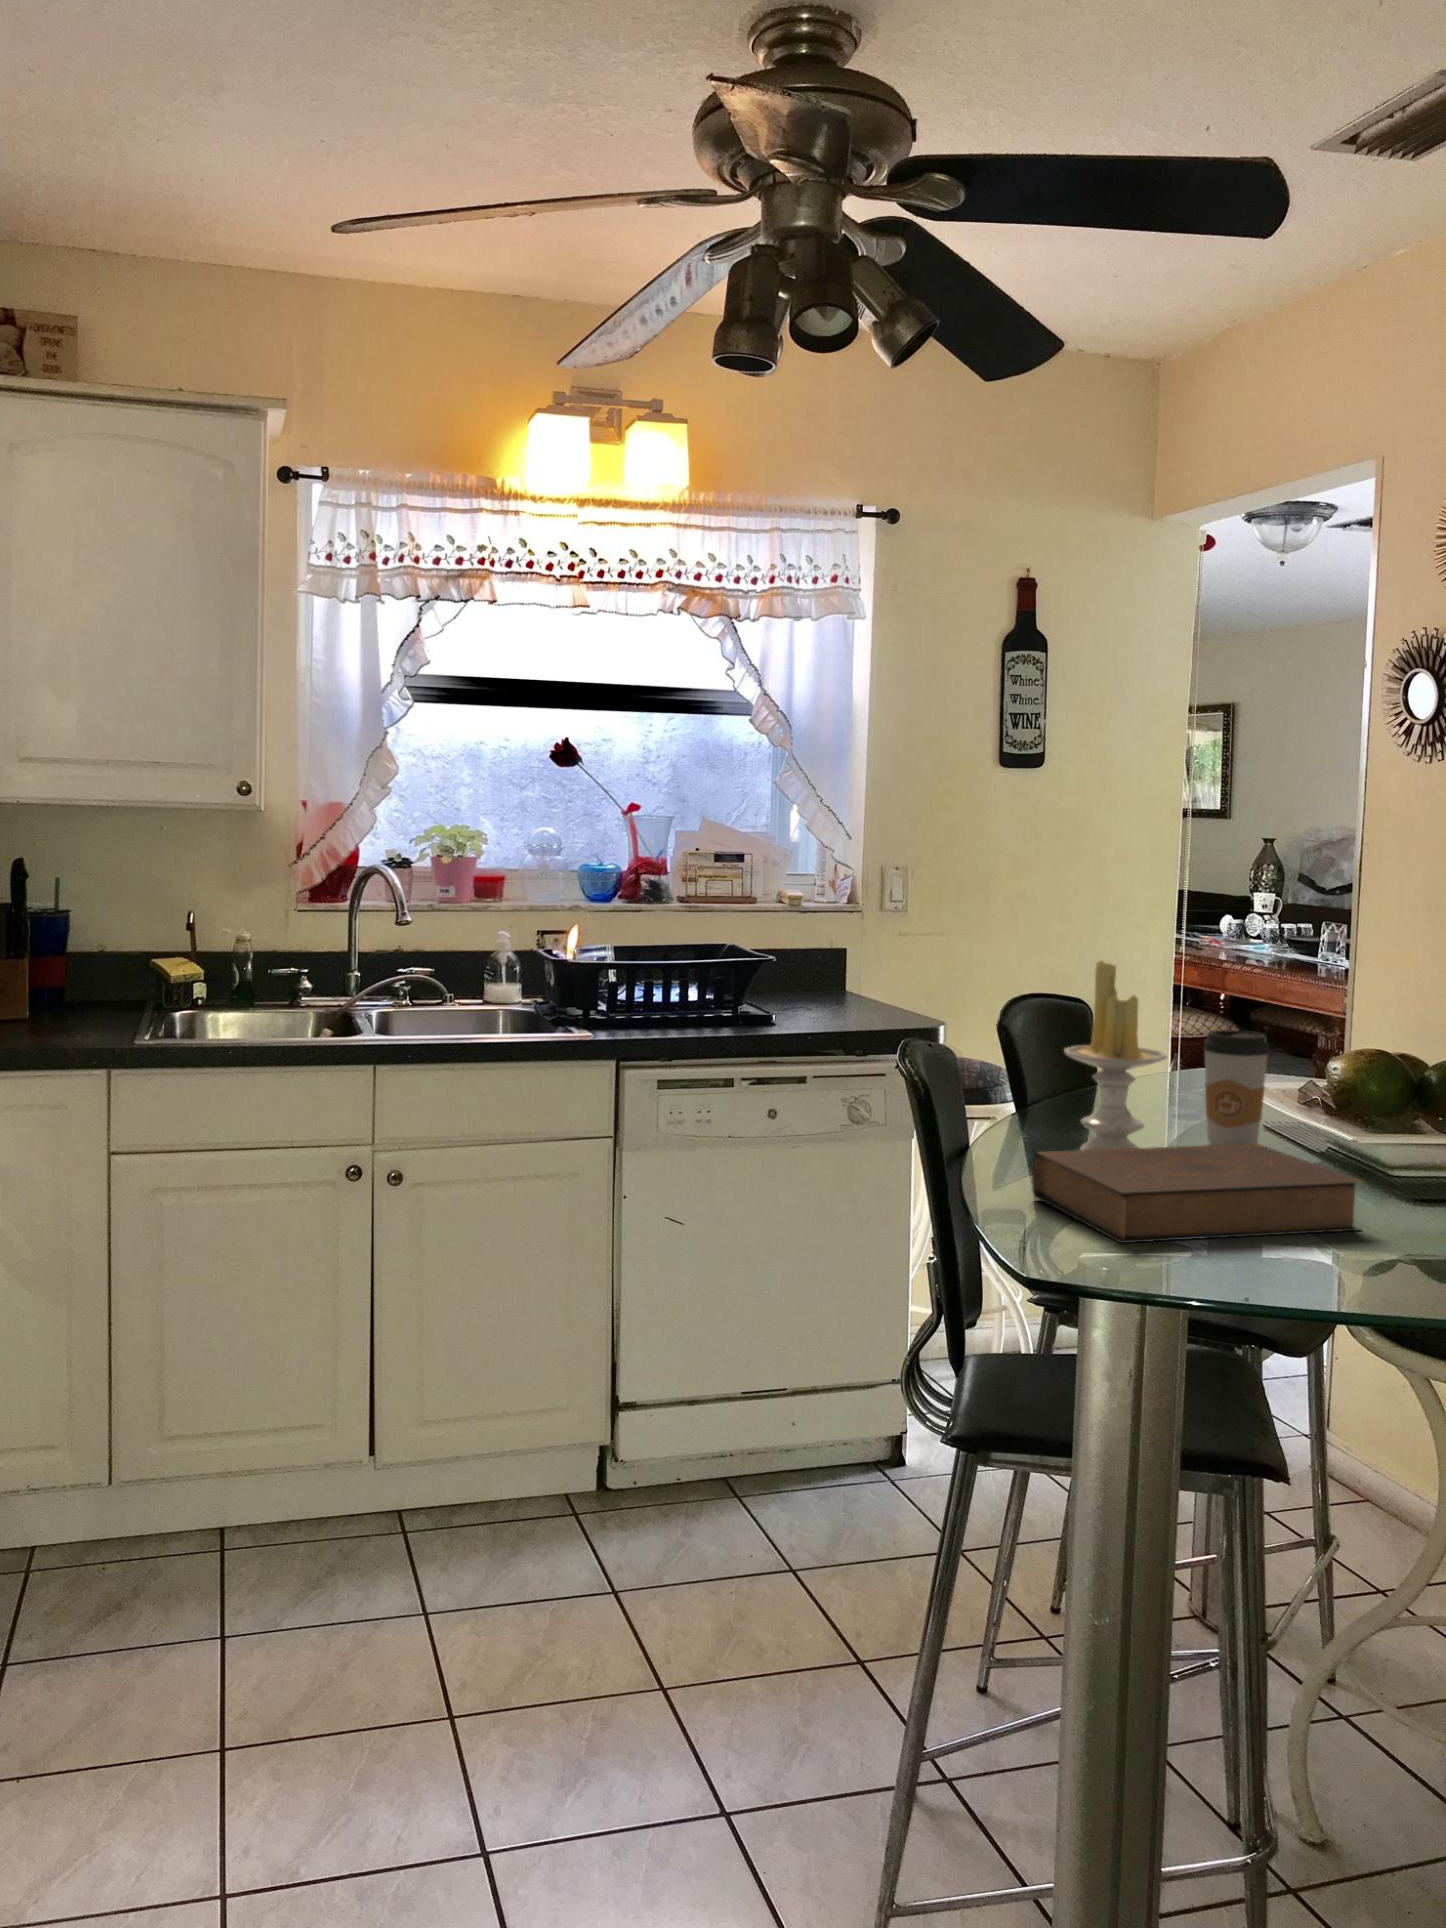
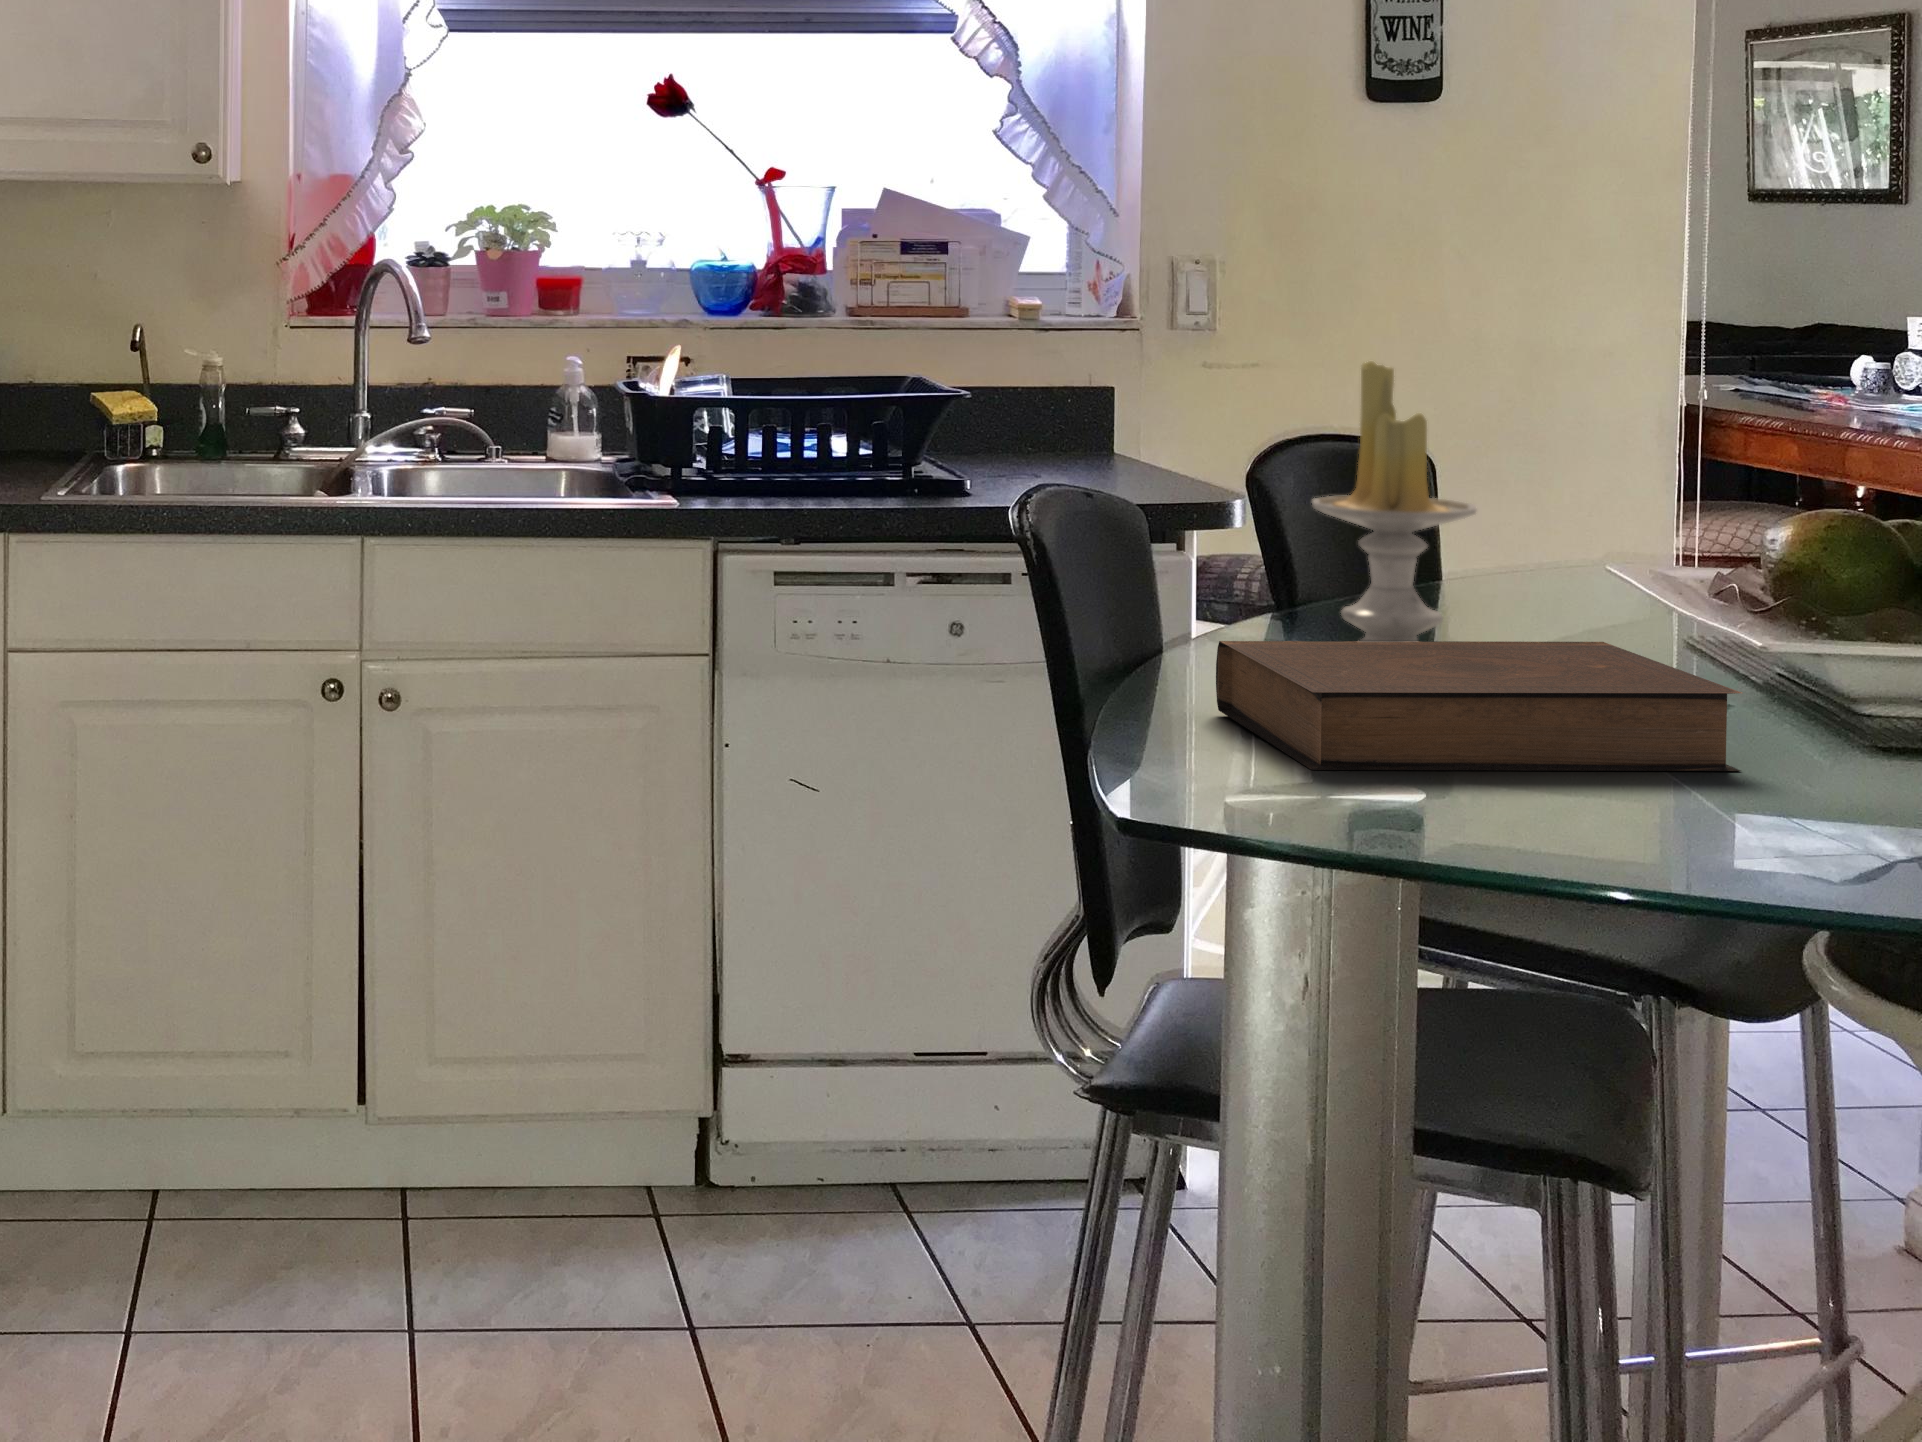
coffee cup: present [1204,1030,1269,1145] -> none [1559,477,1671,667]

